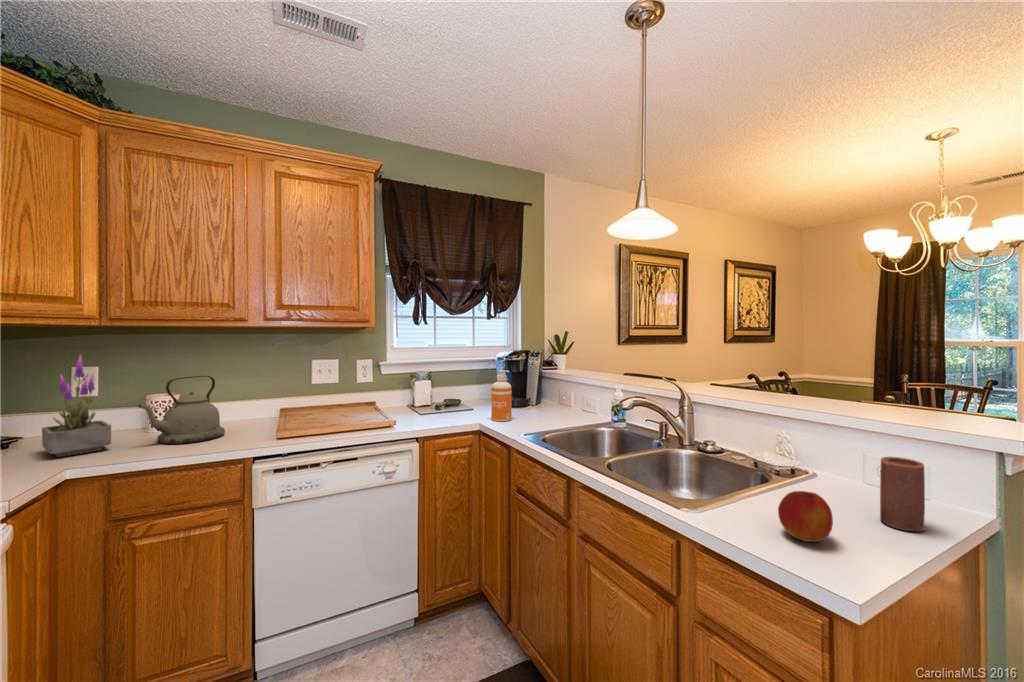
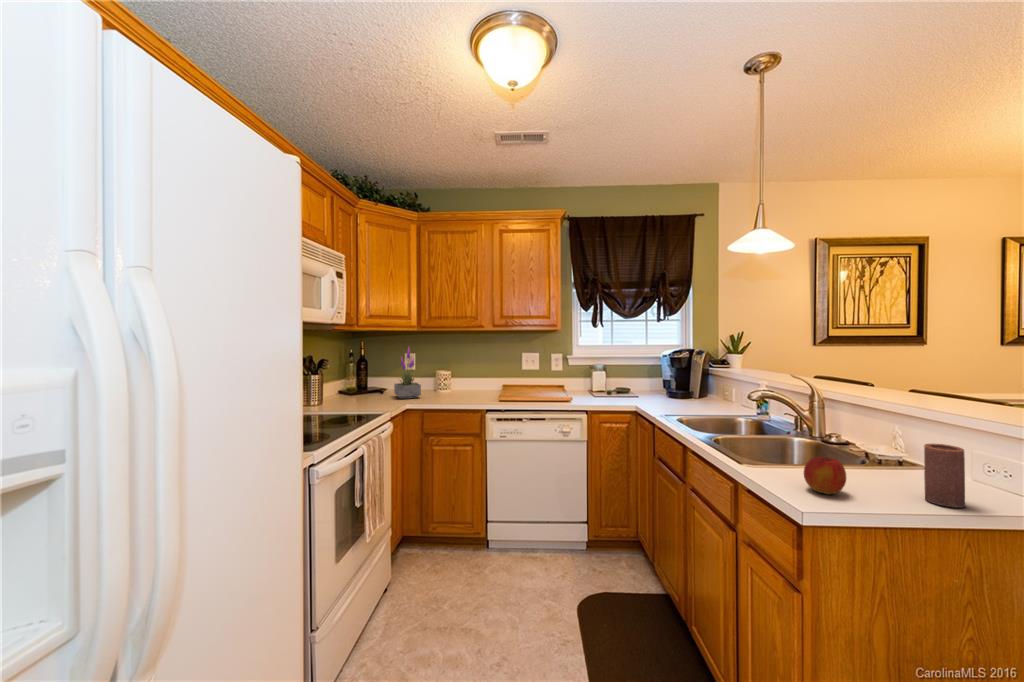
soap dispenser: present [491,370,512,421] -> none [648,364,665,406]
kettle: present [139,376,225,444] -> none [432,360,472,399]

